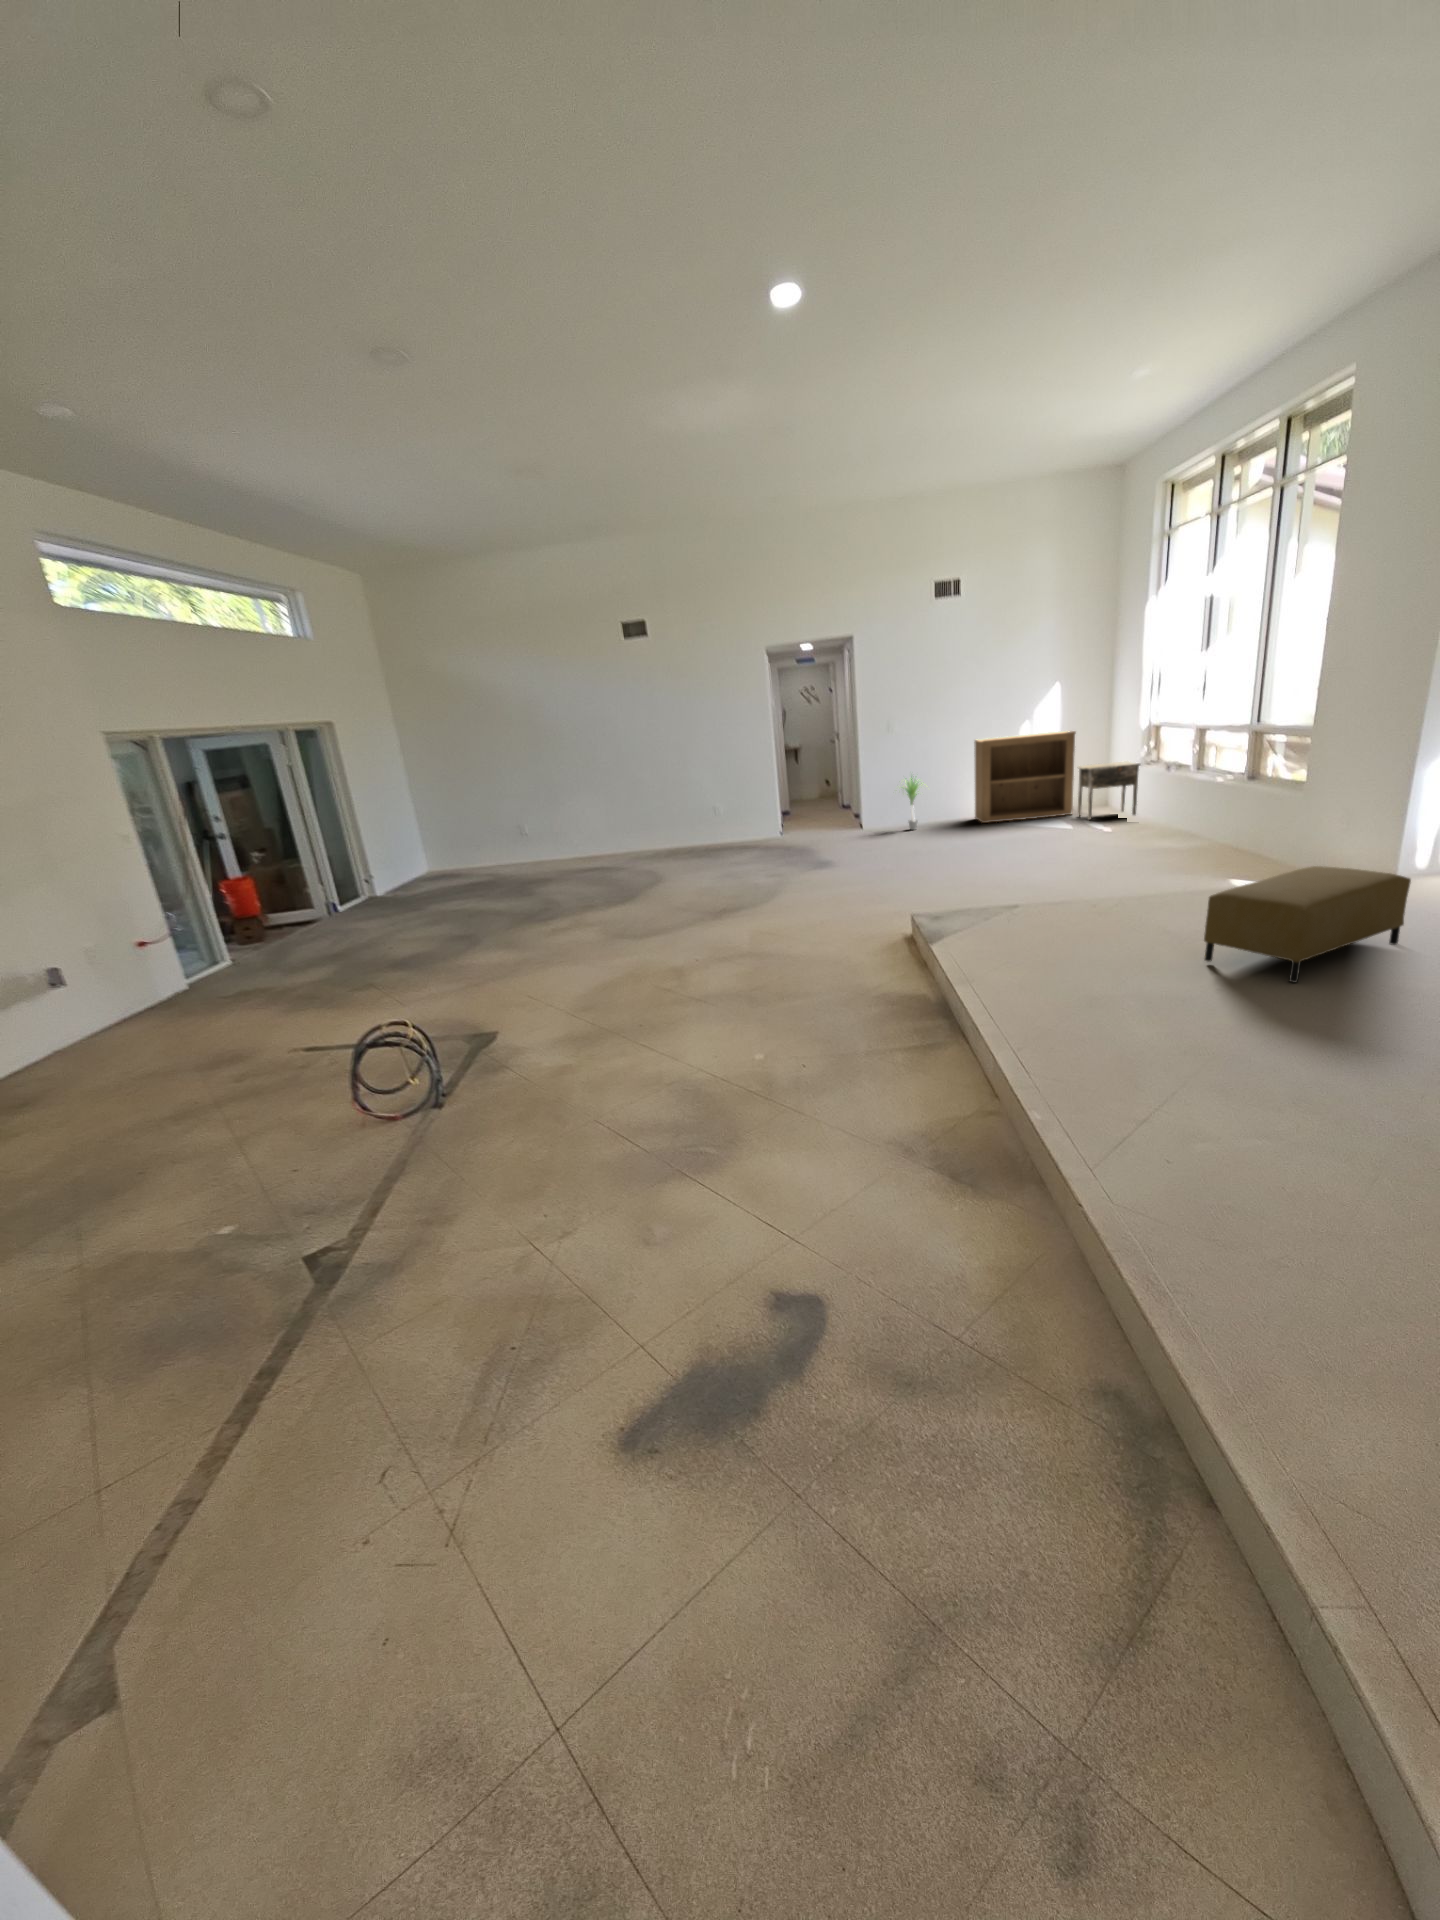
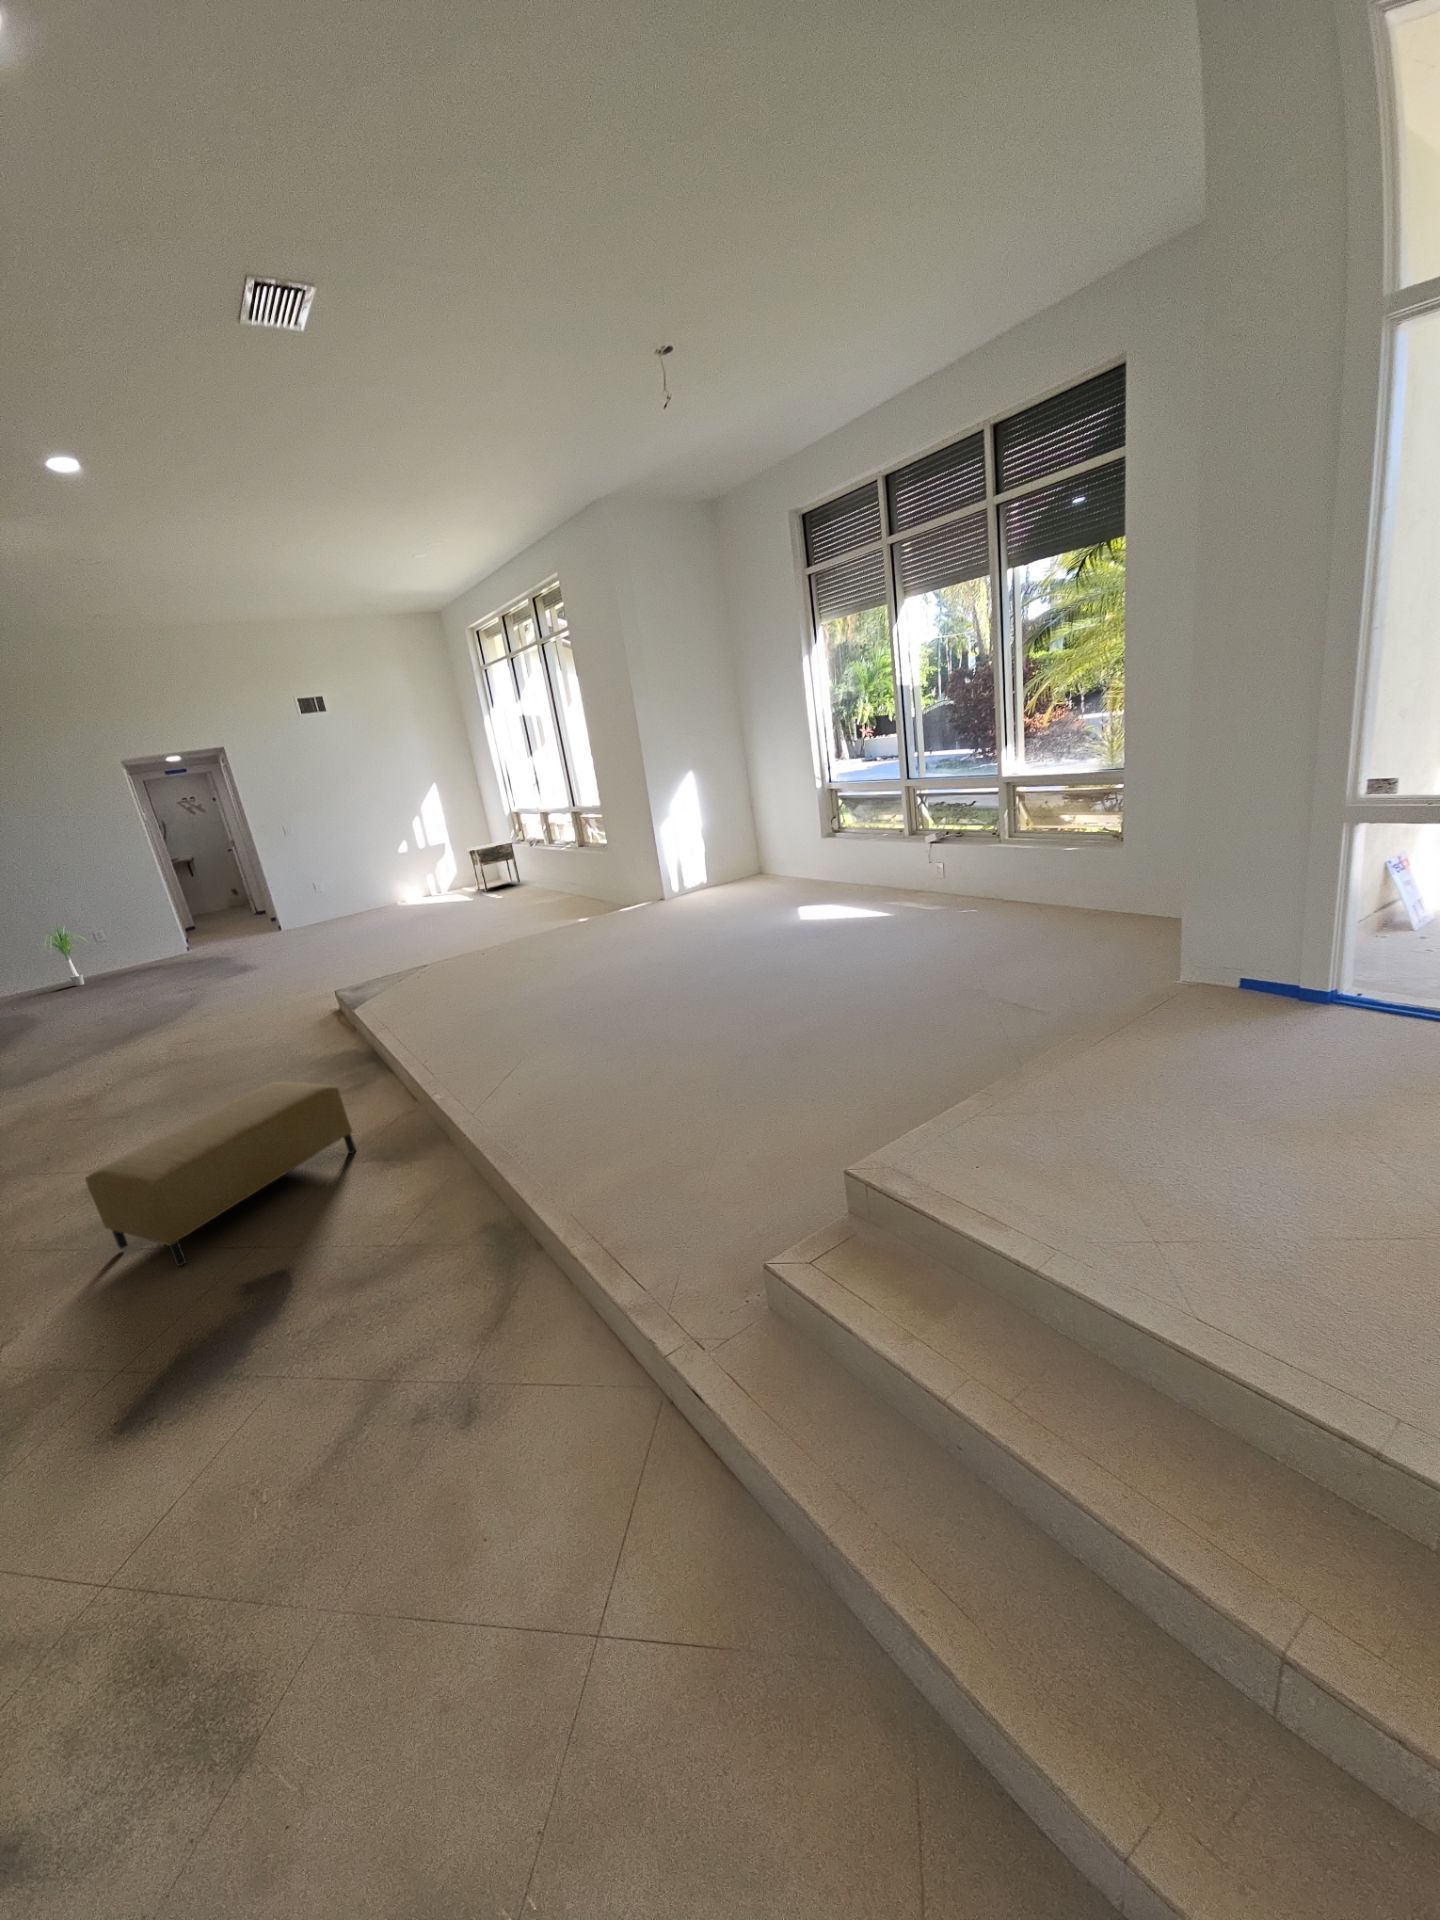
bookshelf: present [974,731,1076,823] -> none [373,821,474,906]
potted plant: present [903,778,922,830] -> present [45,928,84,986]
ottoman: present [1204,866,1411,983] -> present [85,1082,356,1266]

